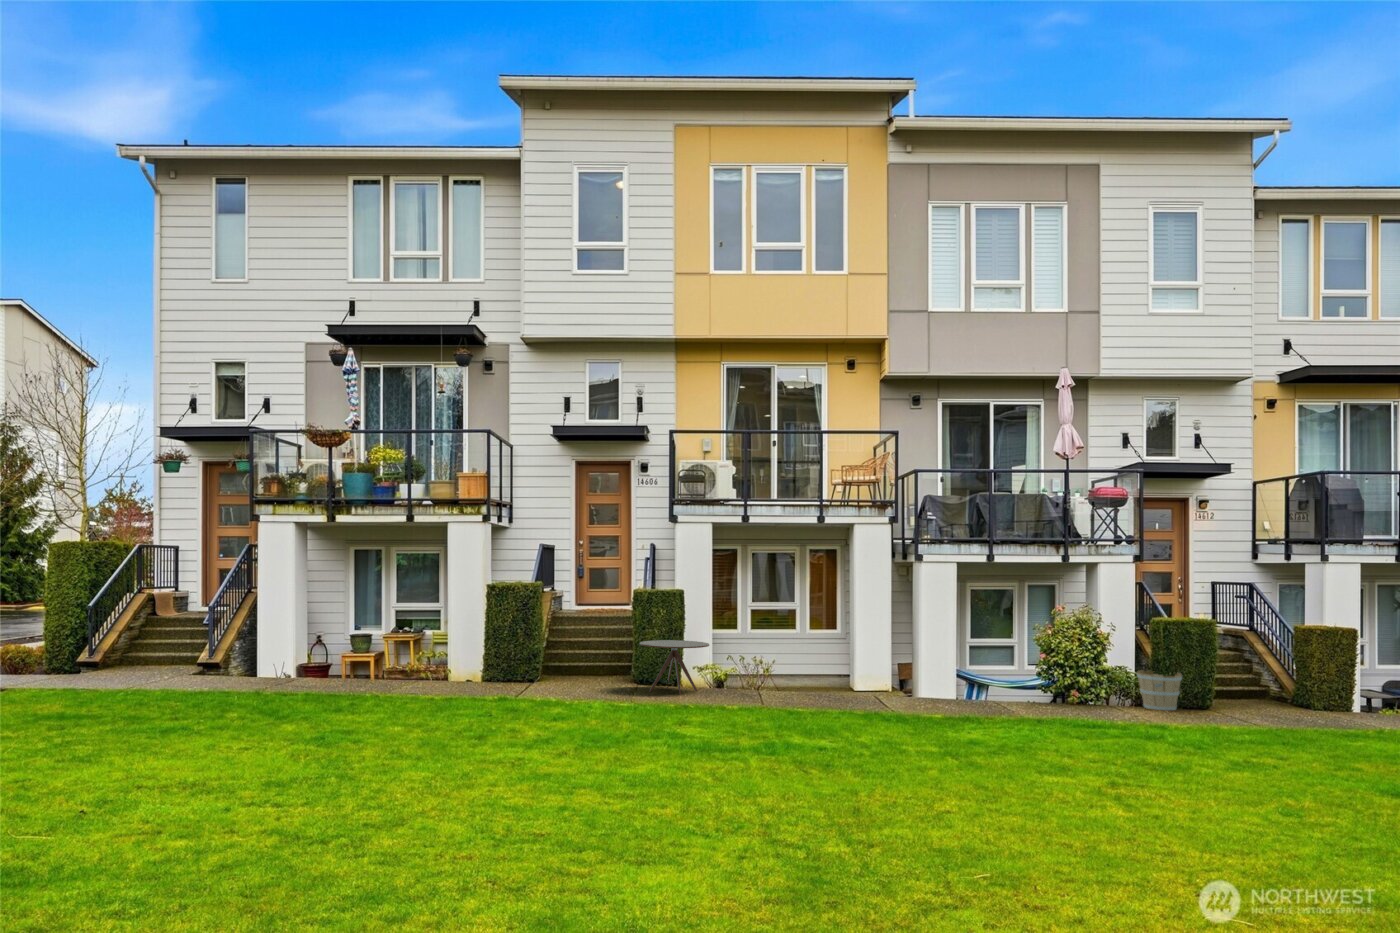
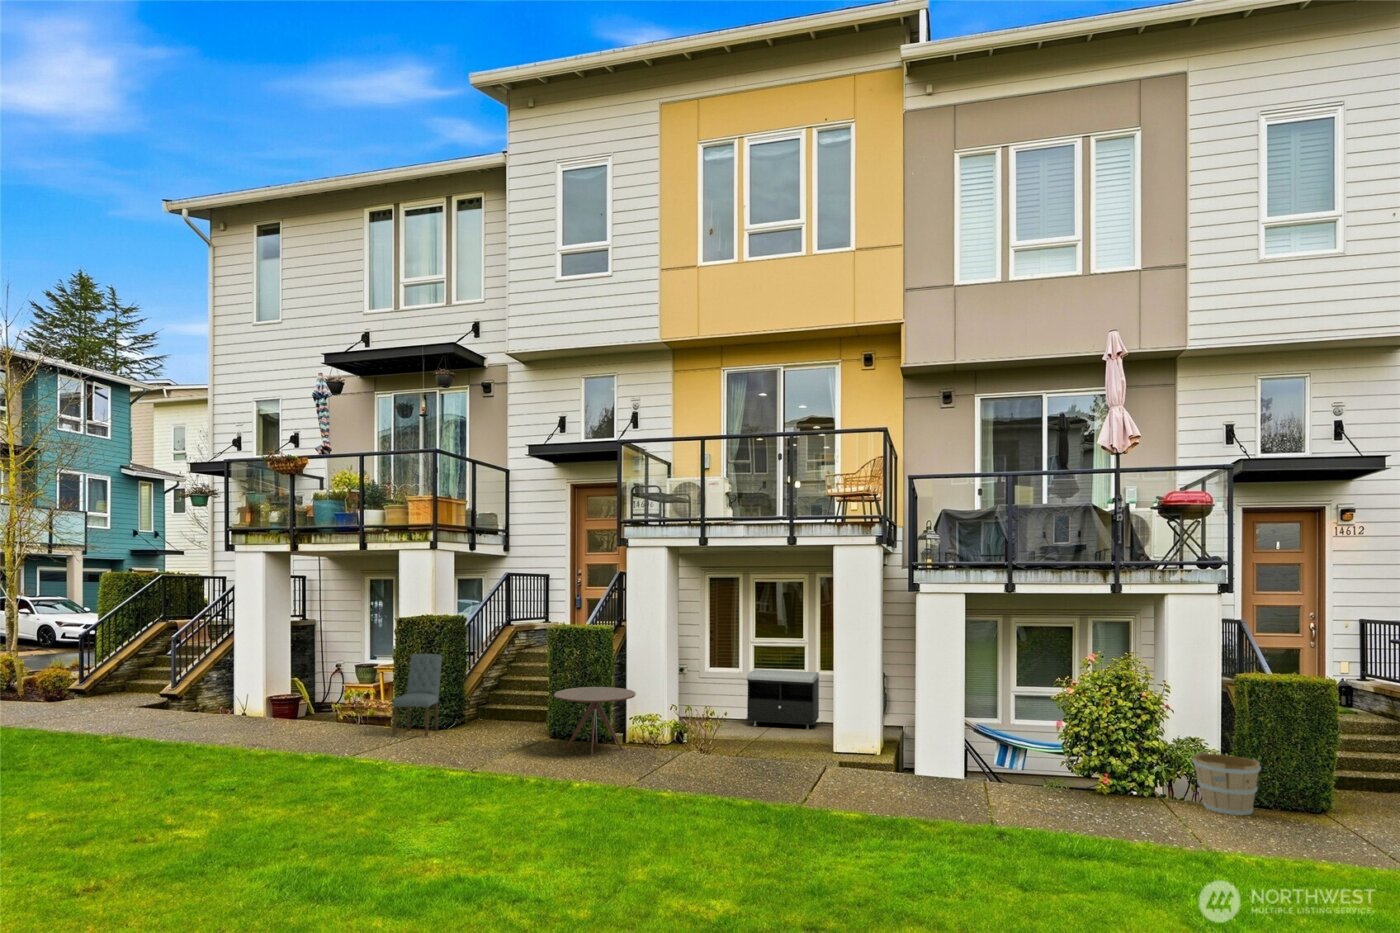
dining chair: none [480,615,514,689] -> present [393,654,442,737]
storage bench: none [750,632,810,681] -> present [747,669,819,729]

